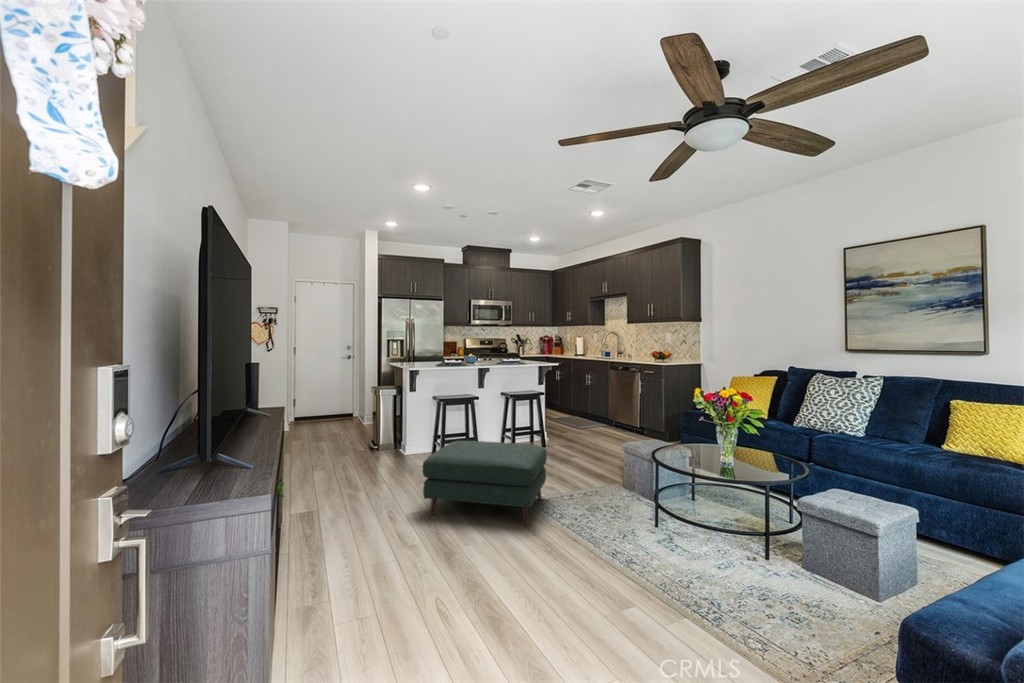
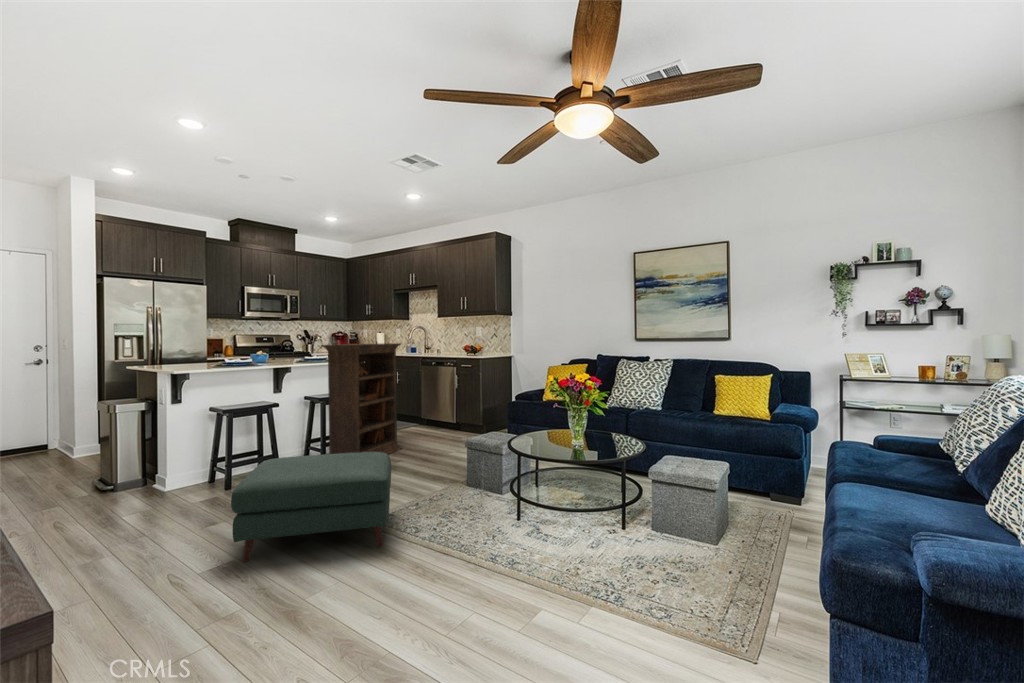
bookcase: none [511,349,584,457] -> present [321,343,402,454]

